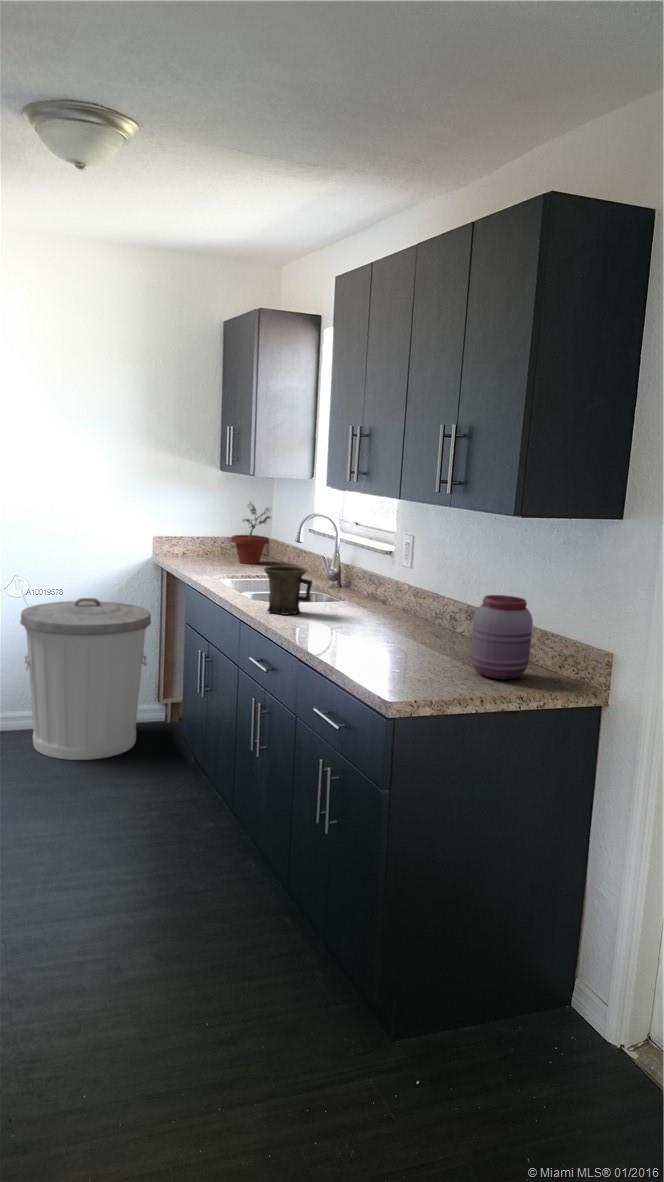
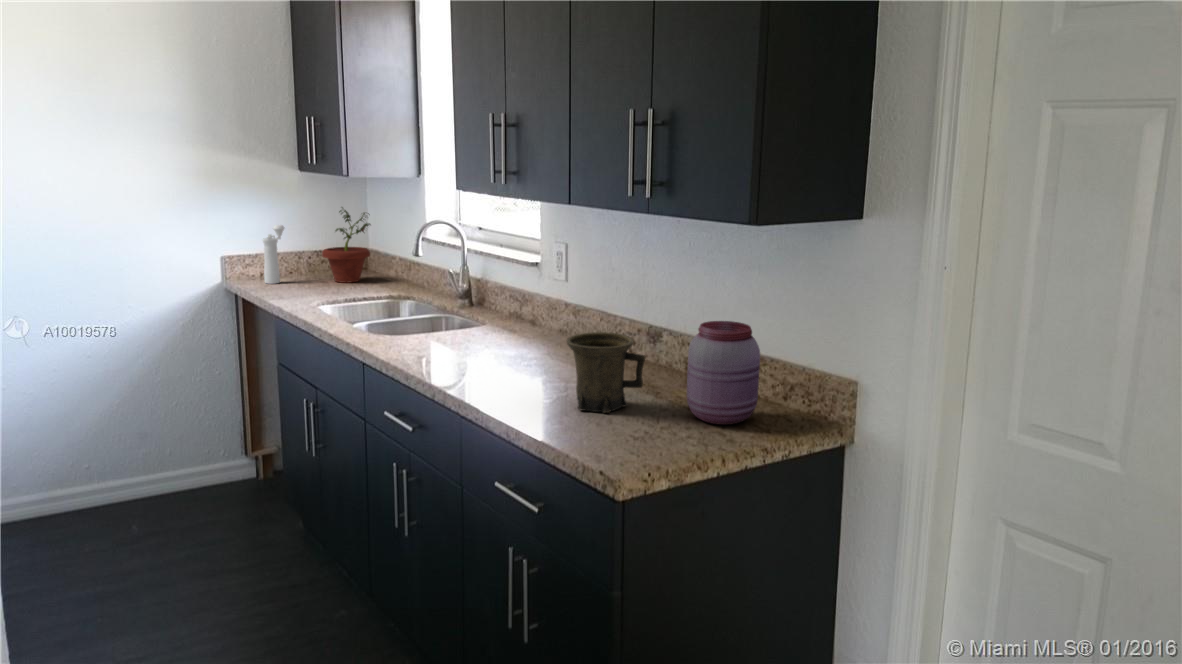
pepper mill: none [184,514,204,560] -> present [262,225,284,284]
mug: present [264,566,312,615] -> present [567,332,645,413]
trash can: present [20,598,151,760] -> none [54,343,232,550]

